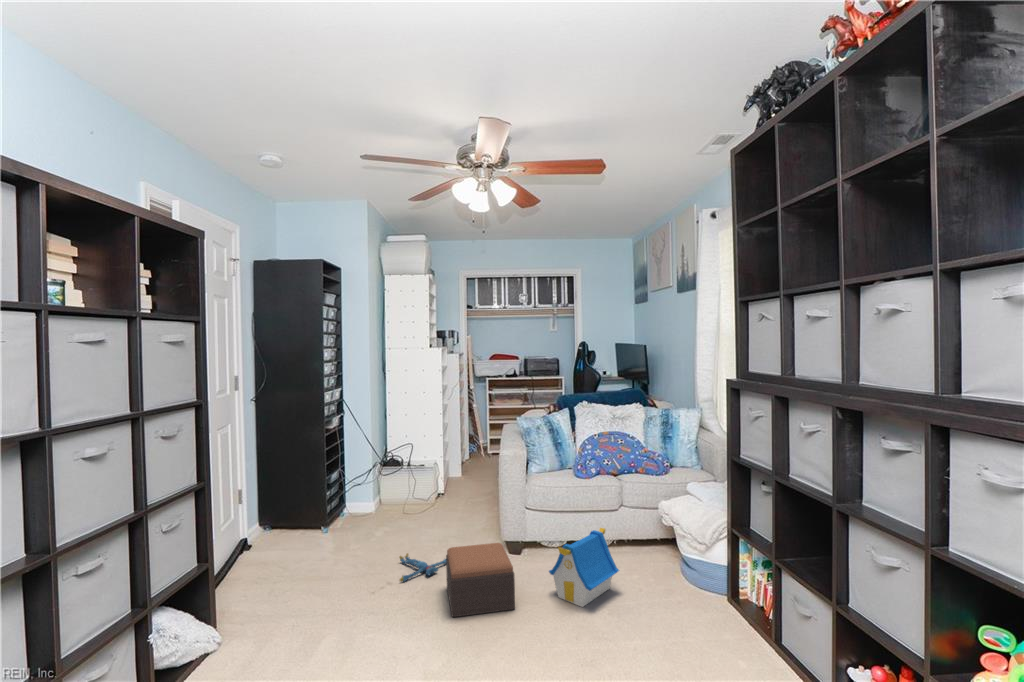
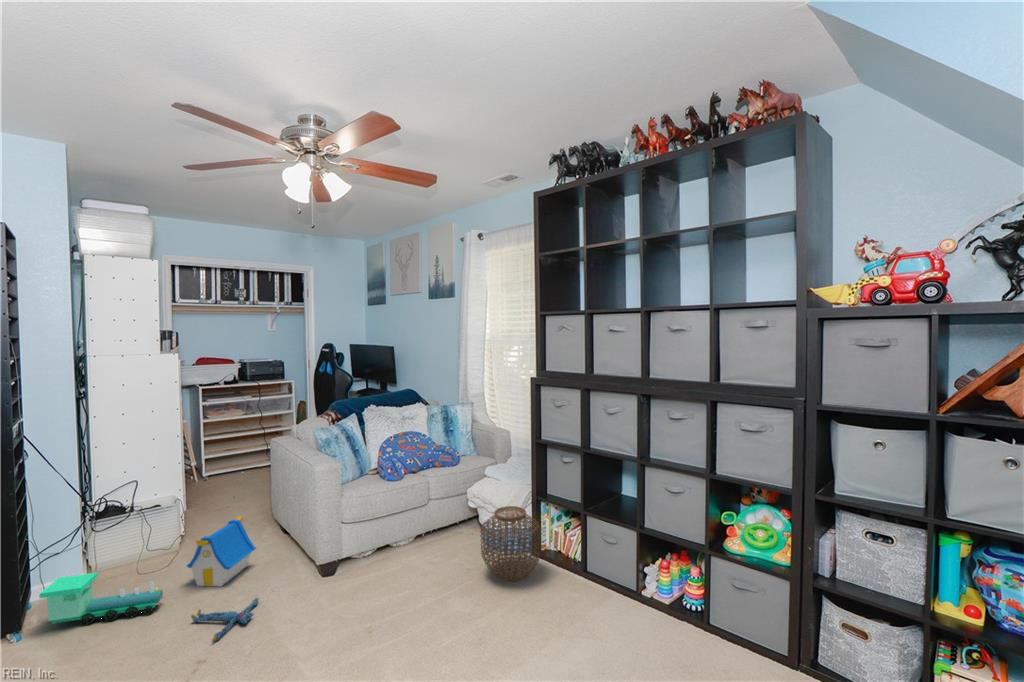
toy train: none [324,503,397,547] -> present [39,573,165,624]
toy house: present [549,528,619,607] -> present [186,516,256,586]
woven basket: none [651,531,729,625] -> present [480,506,541,581]
footstool: present [446,543,515,617] -> none [277,563,369,653]

